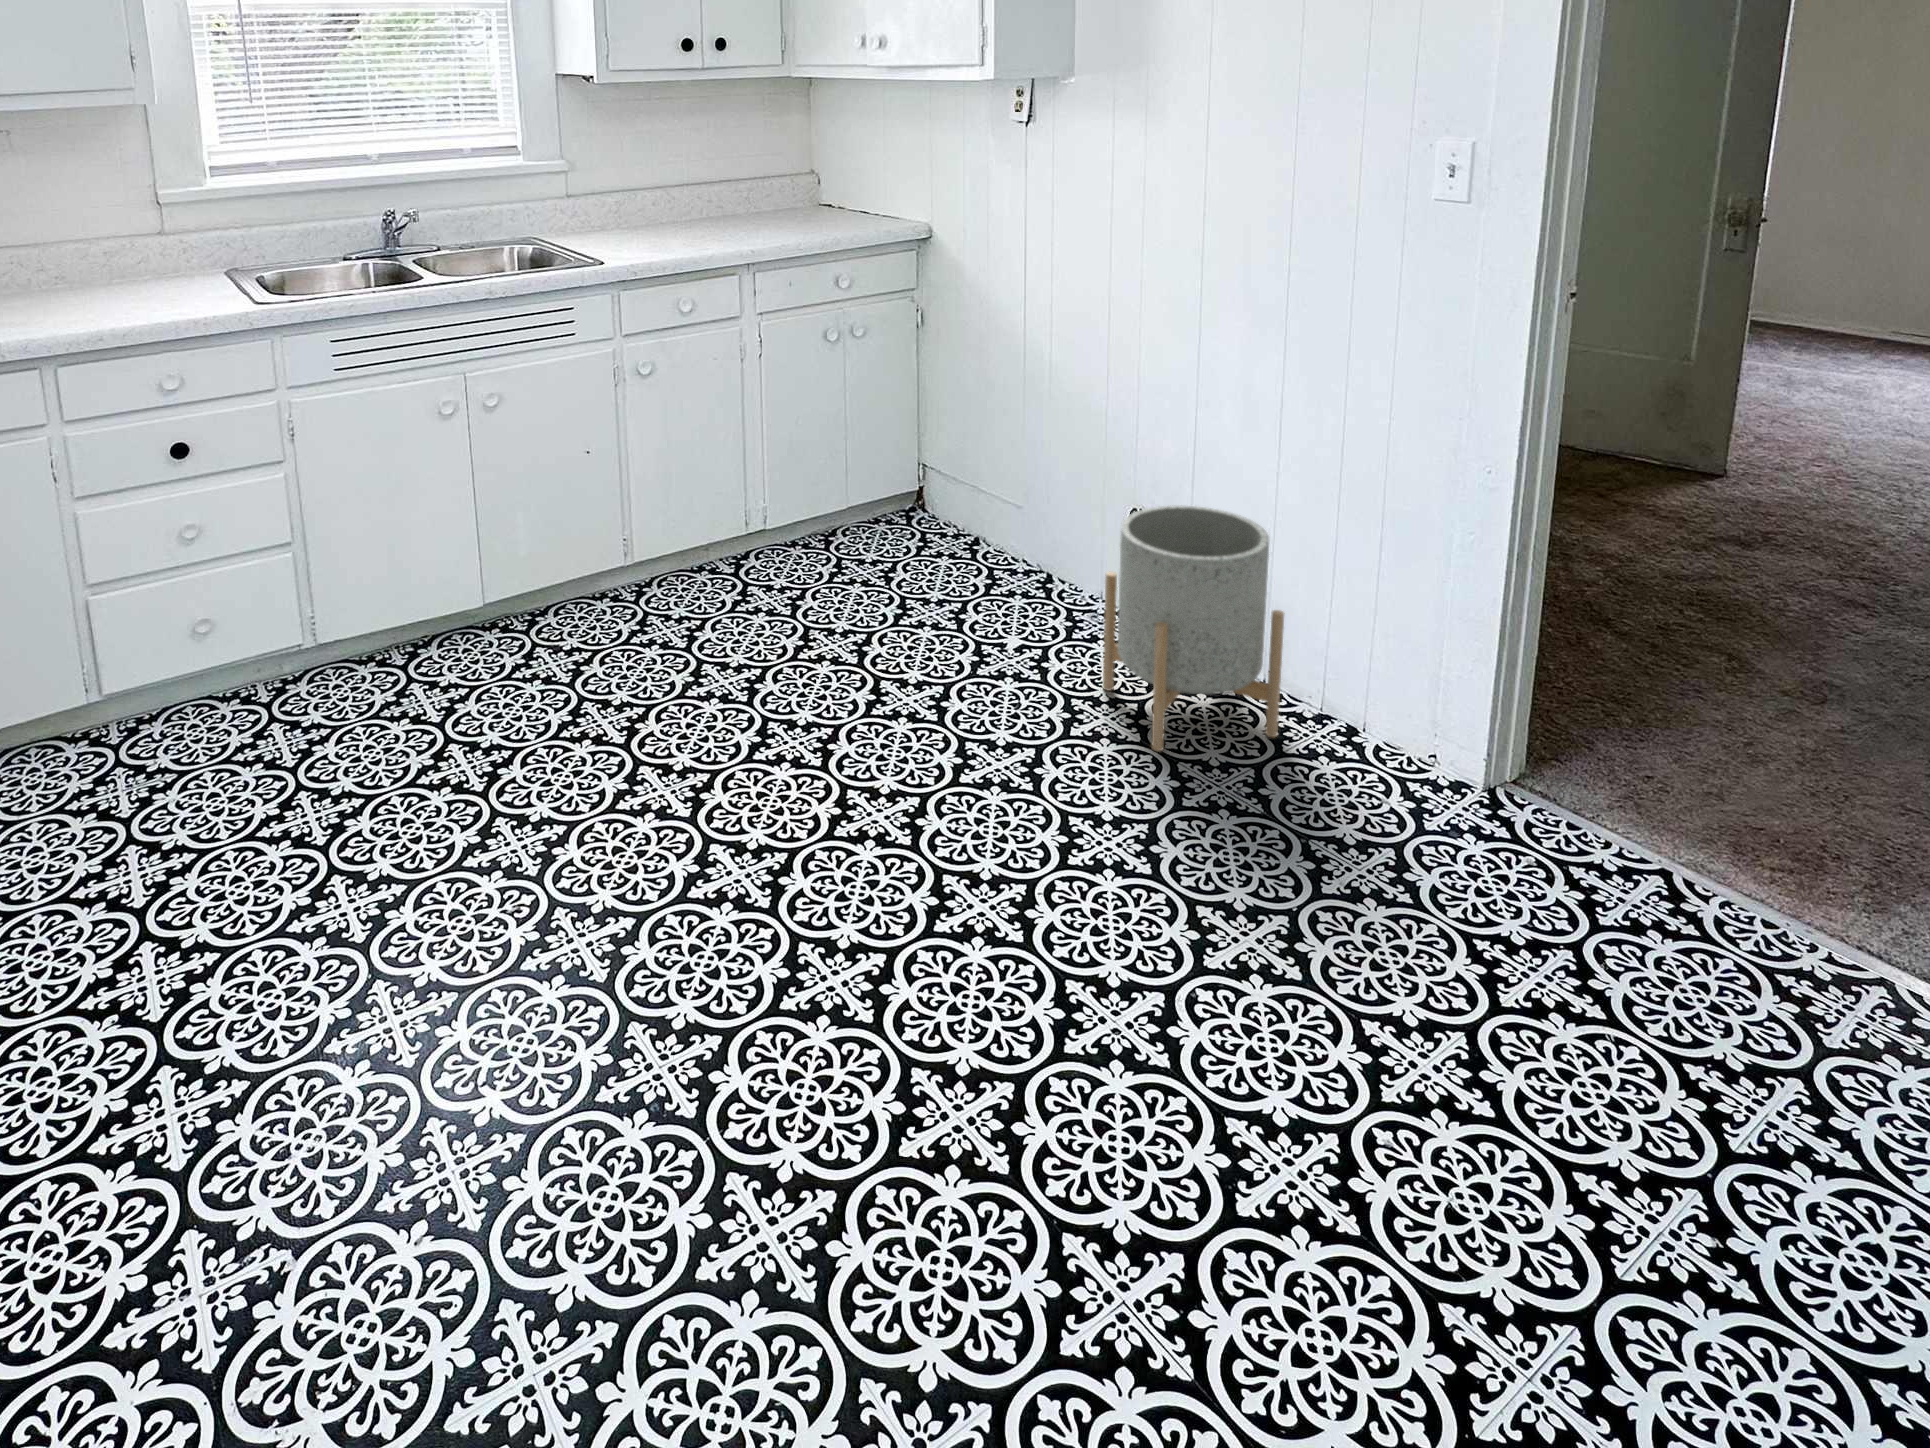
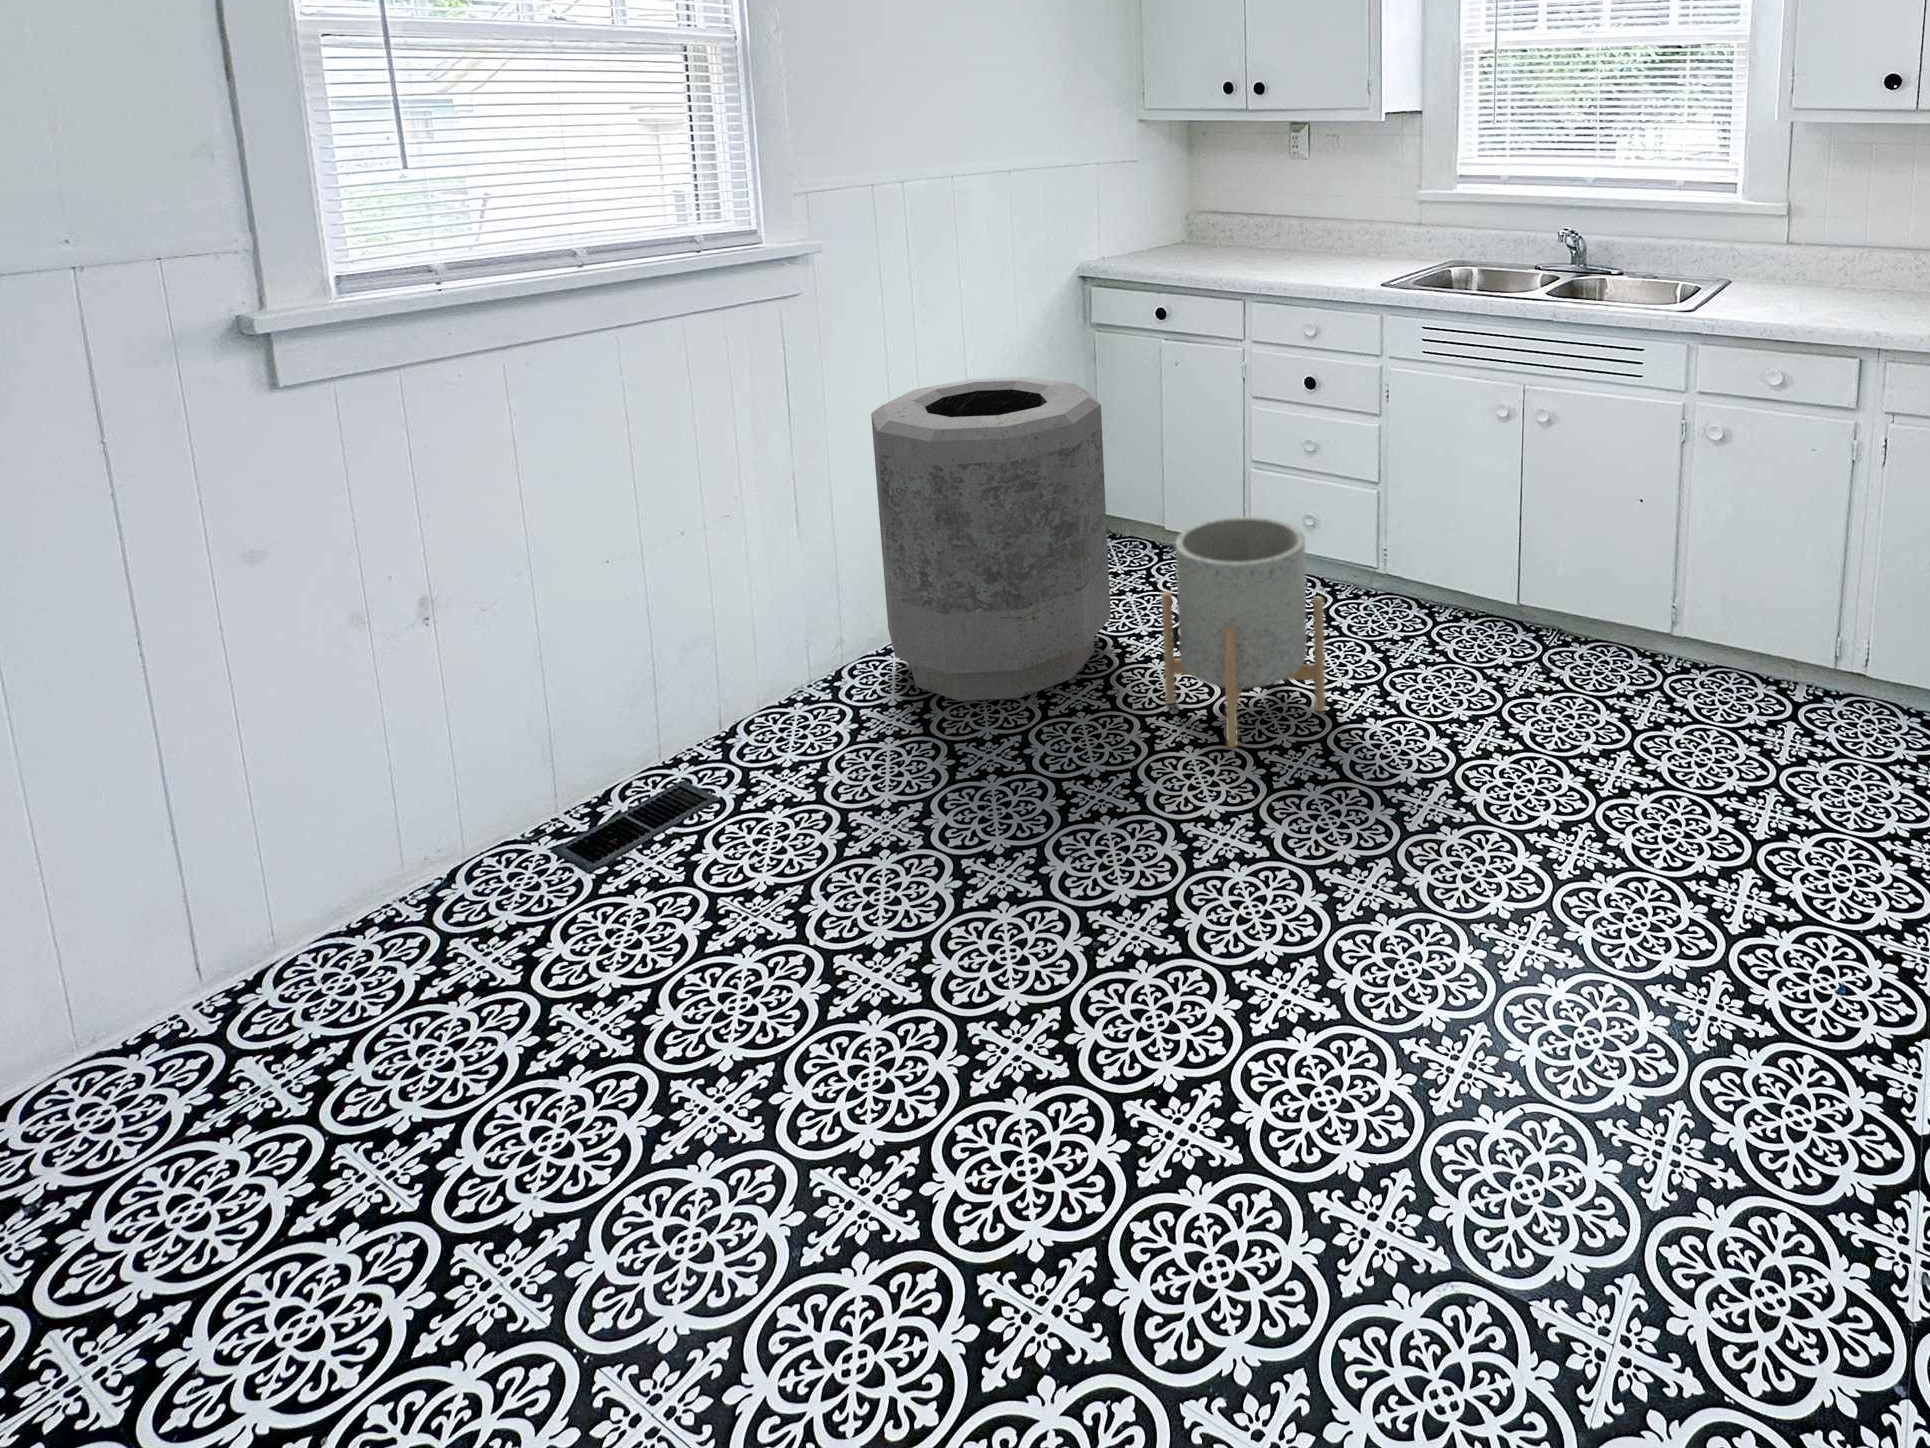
trash can: none [846,326,1072,650] -> present [871,377,1111,701]

